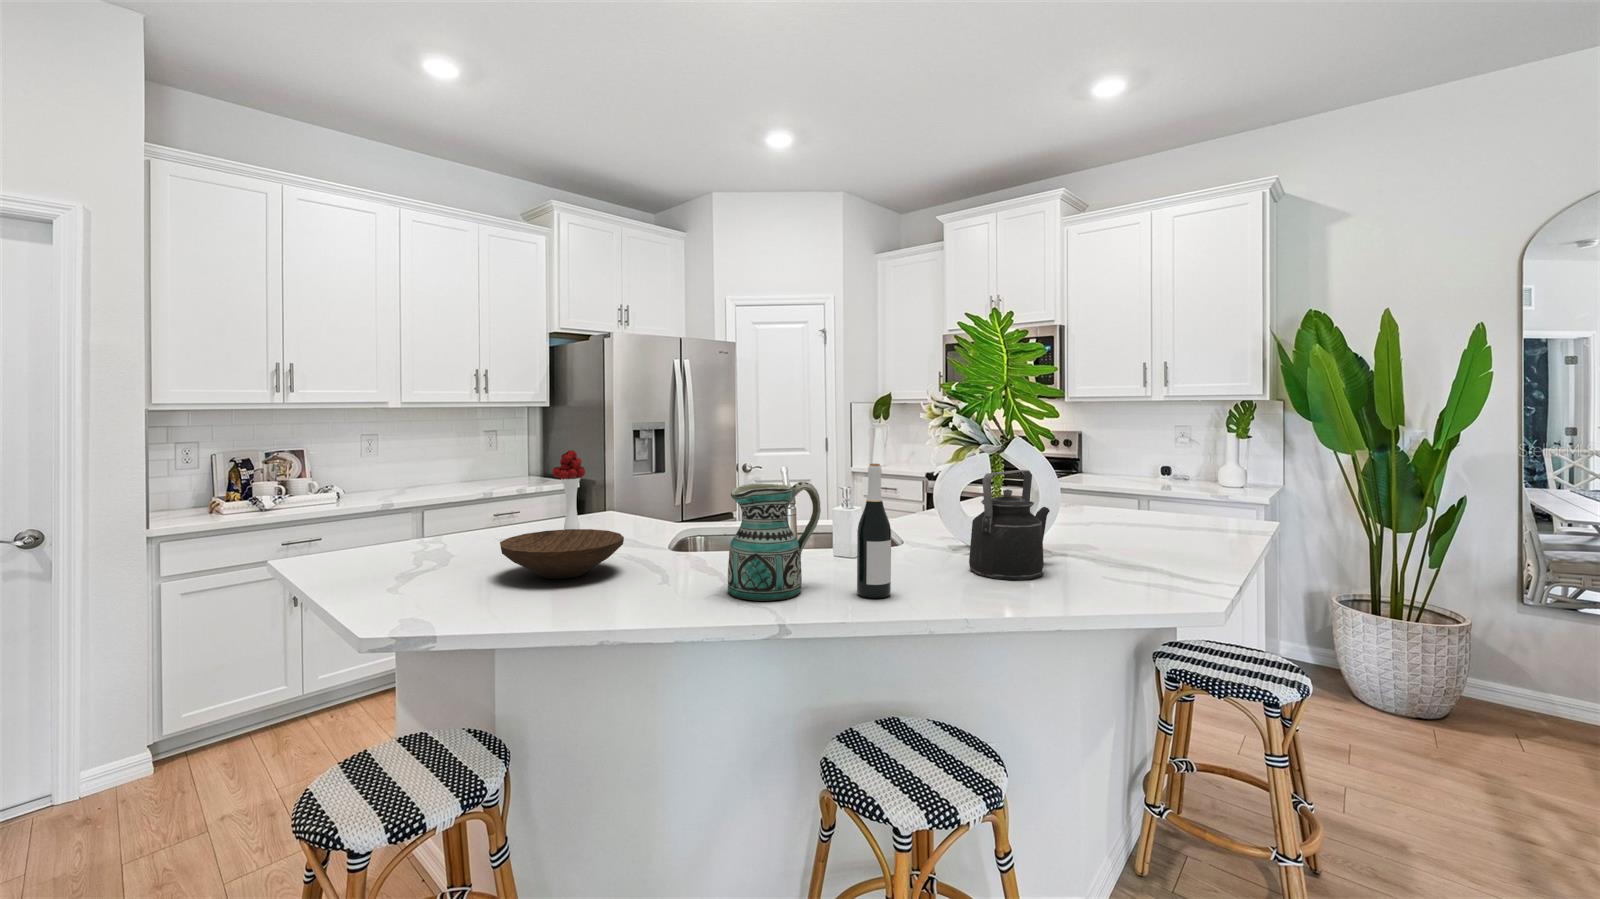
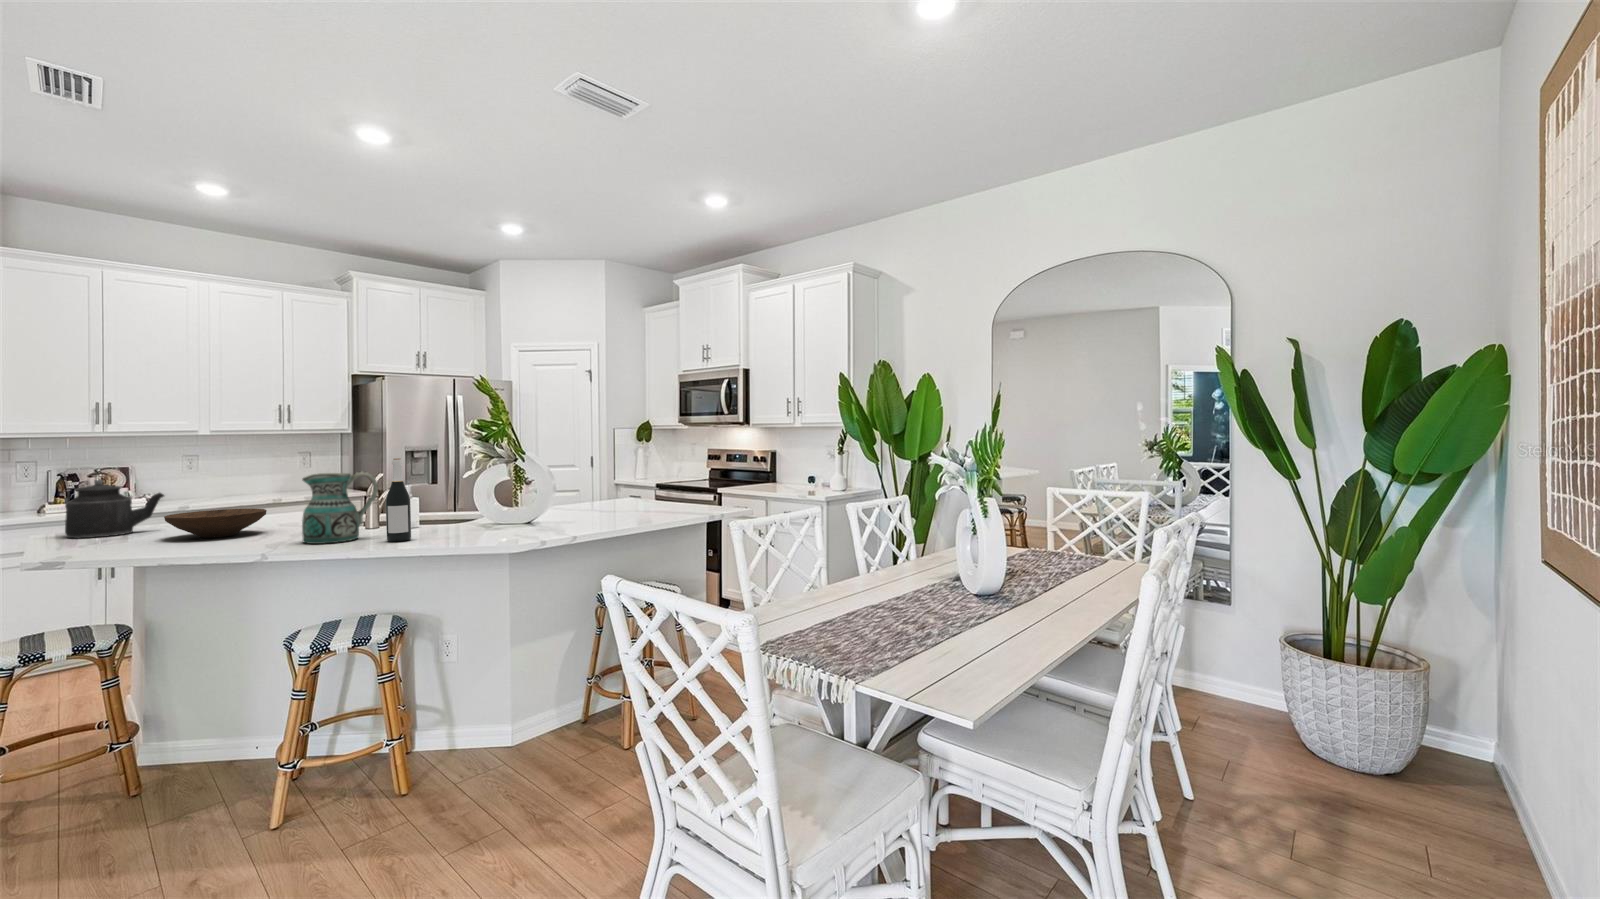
flower bouquet: present [552,450,585,530] -> none [257,459,287,520]
kettle: present [969,470,1050,580] -> present [64,473,164,539]

